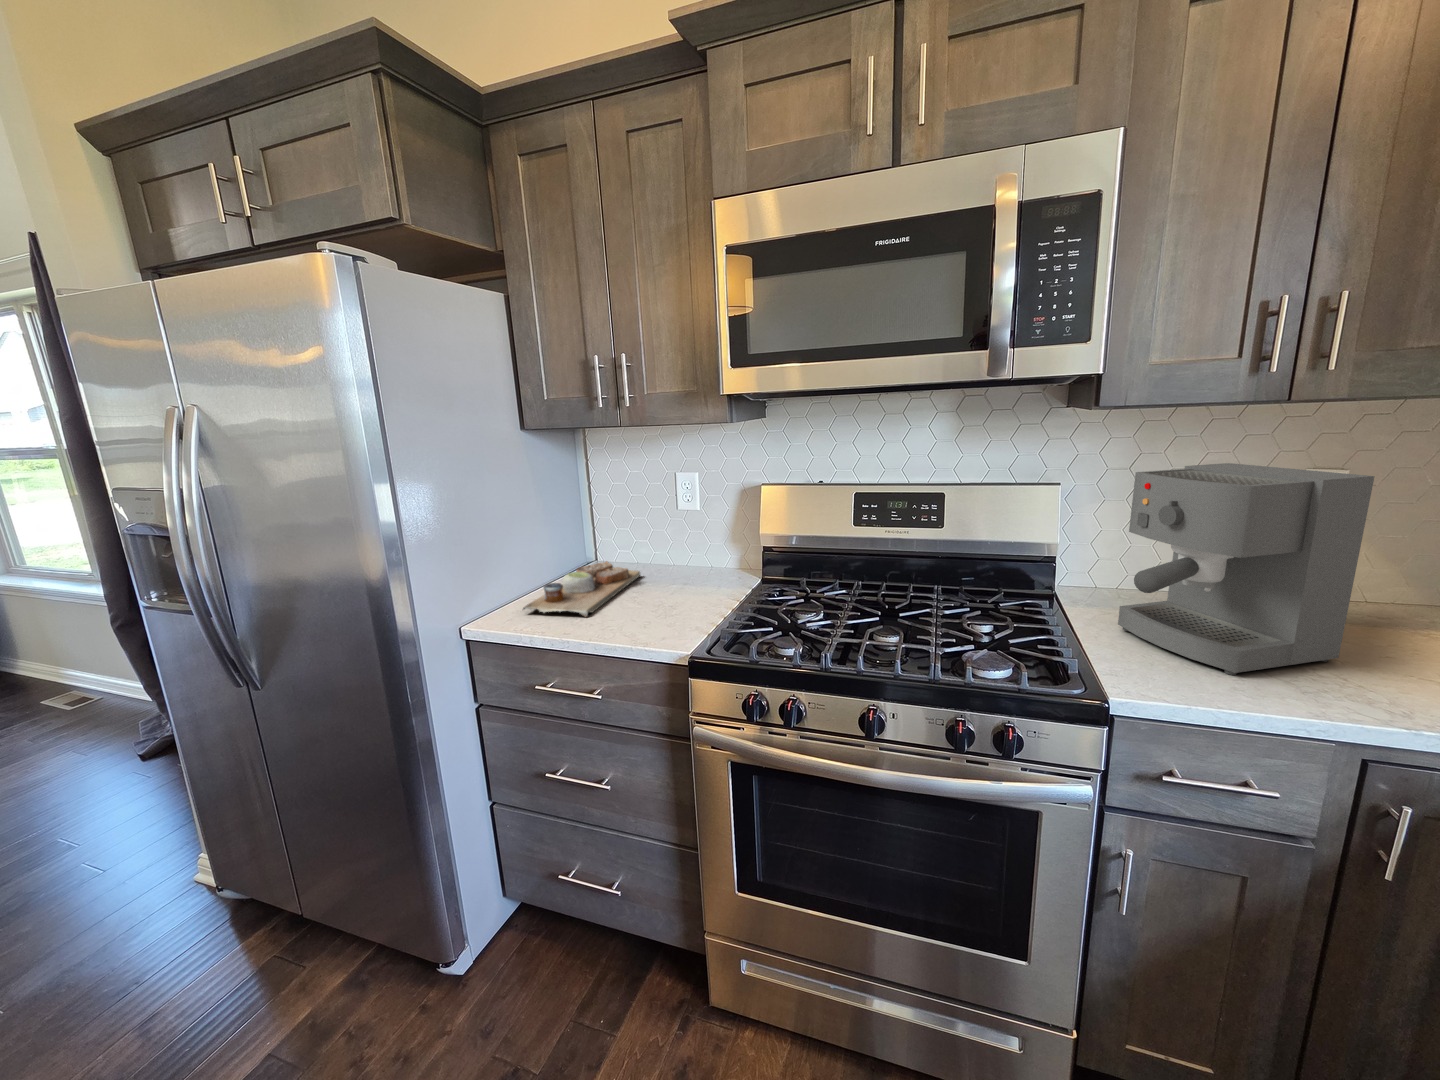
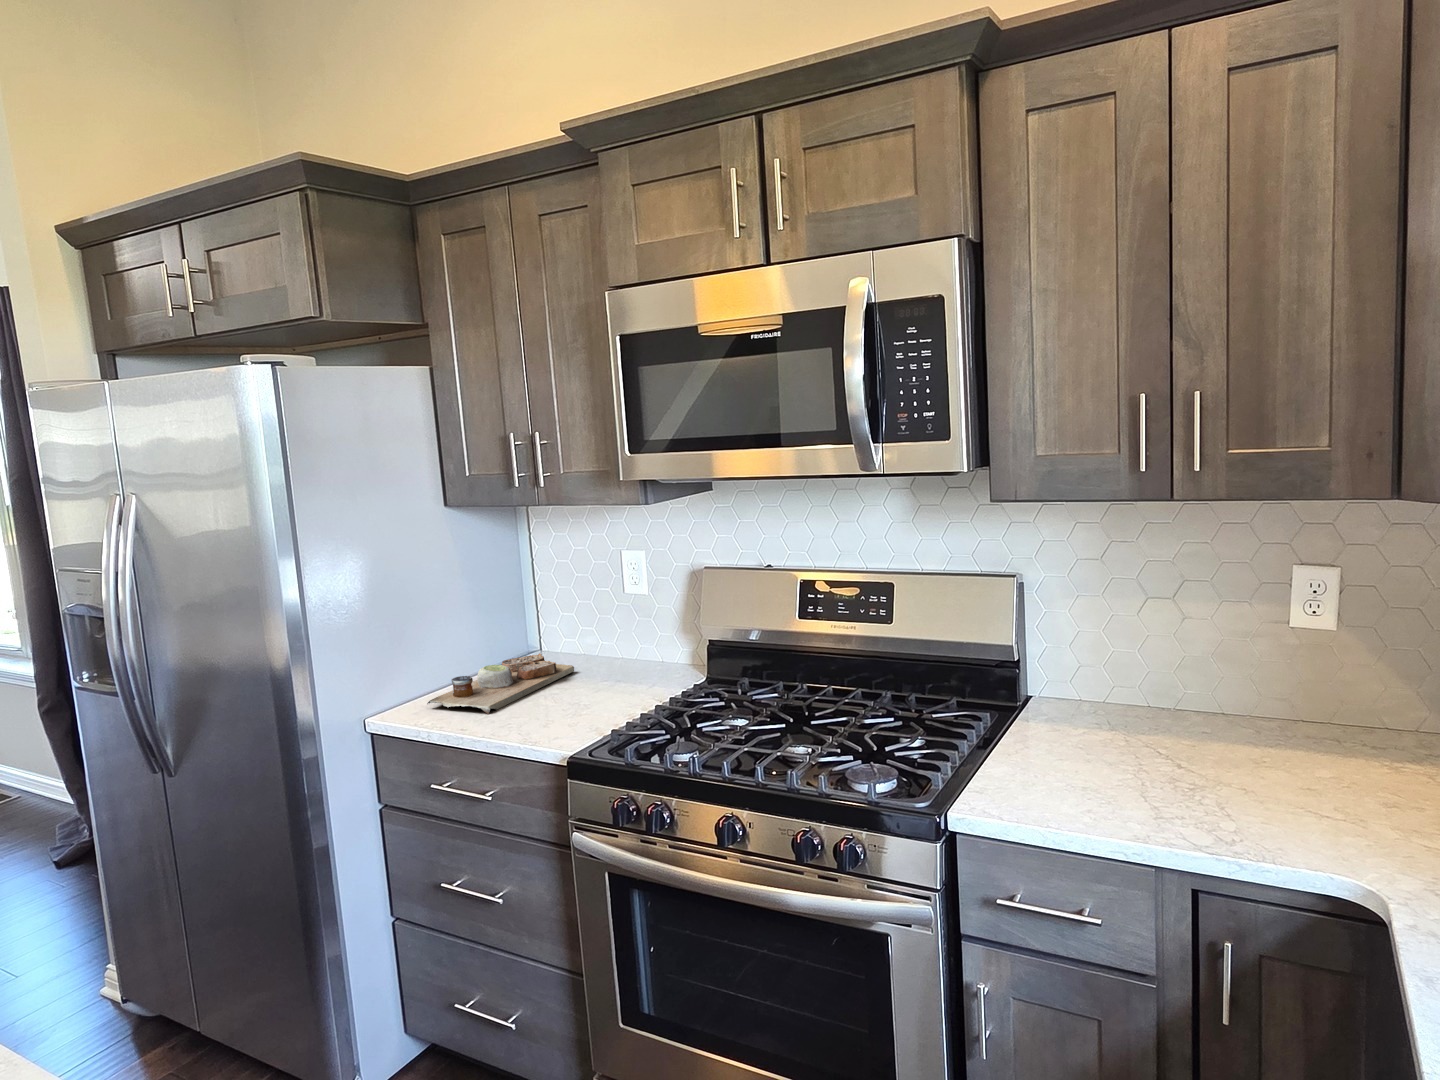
coffee maker: present [1118,463,1375,675] -> none [975,562,1215,793]

